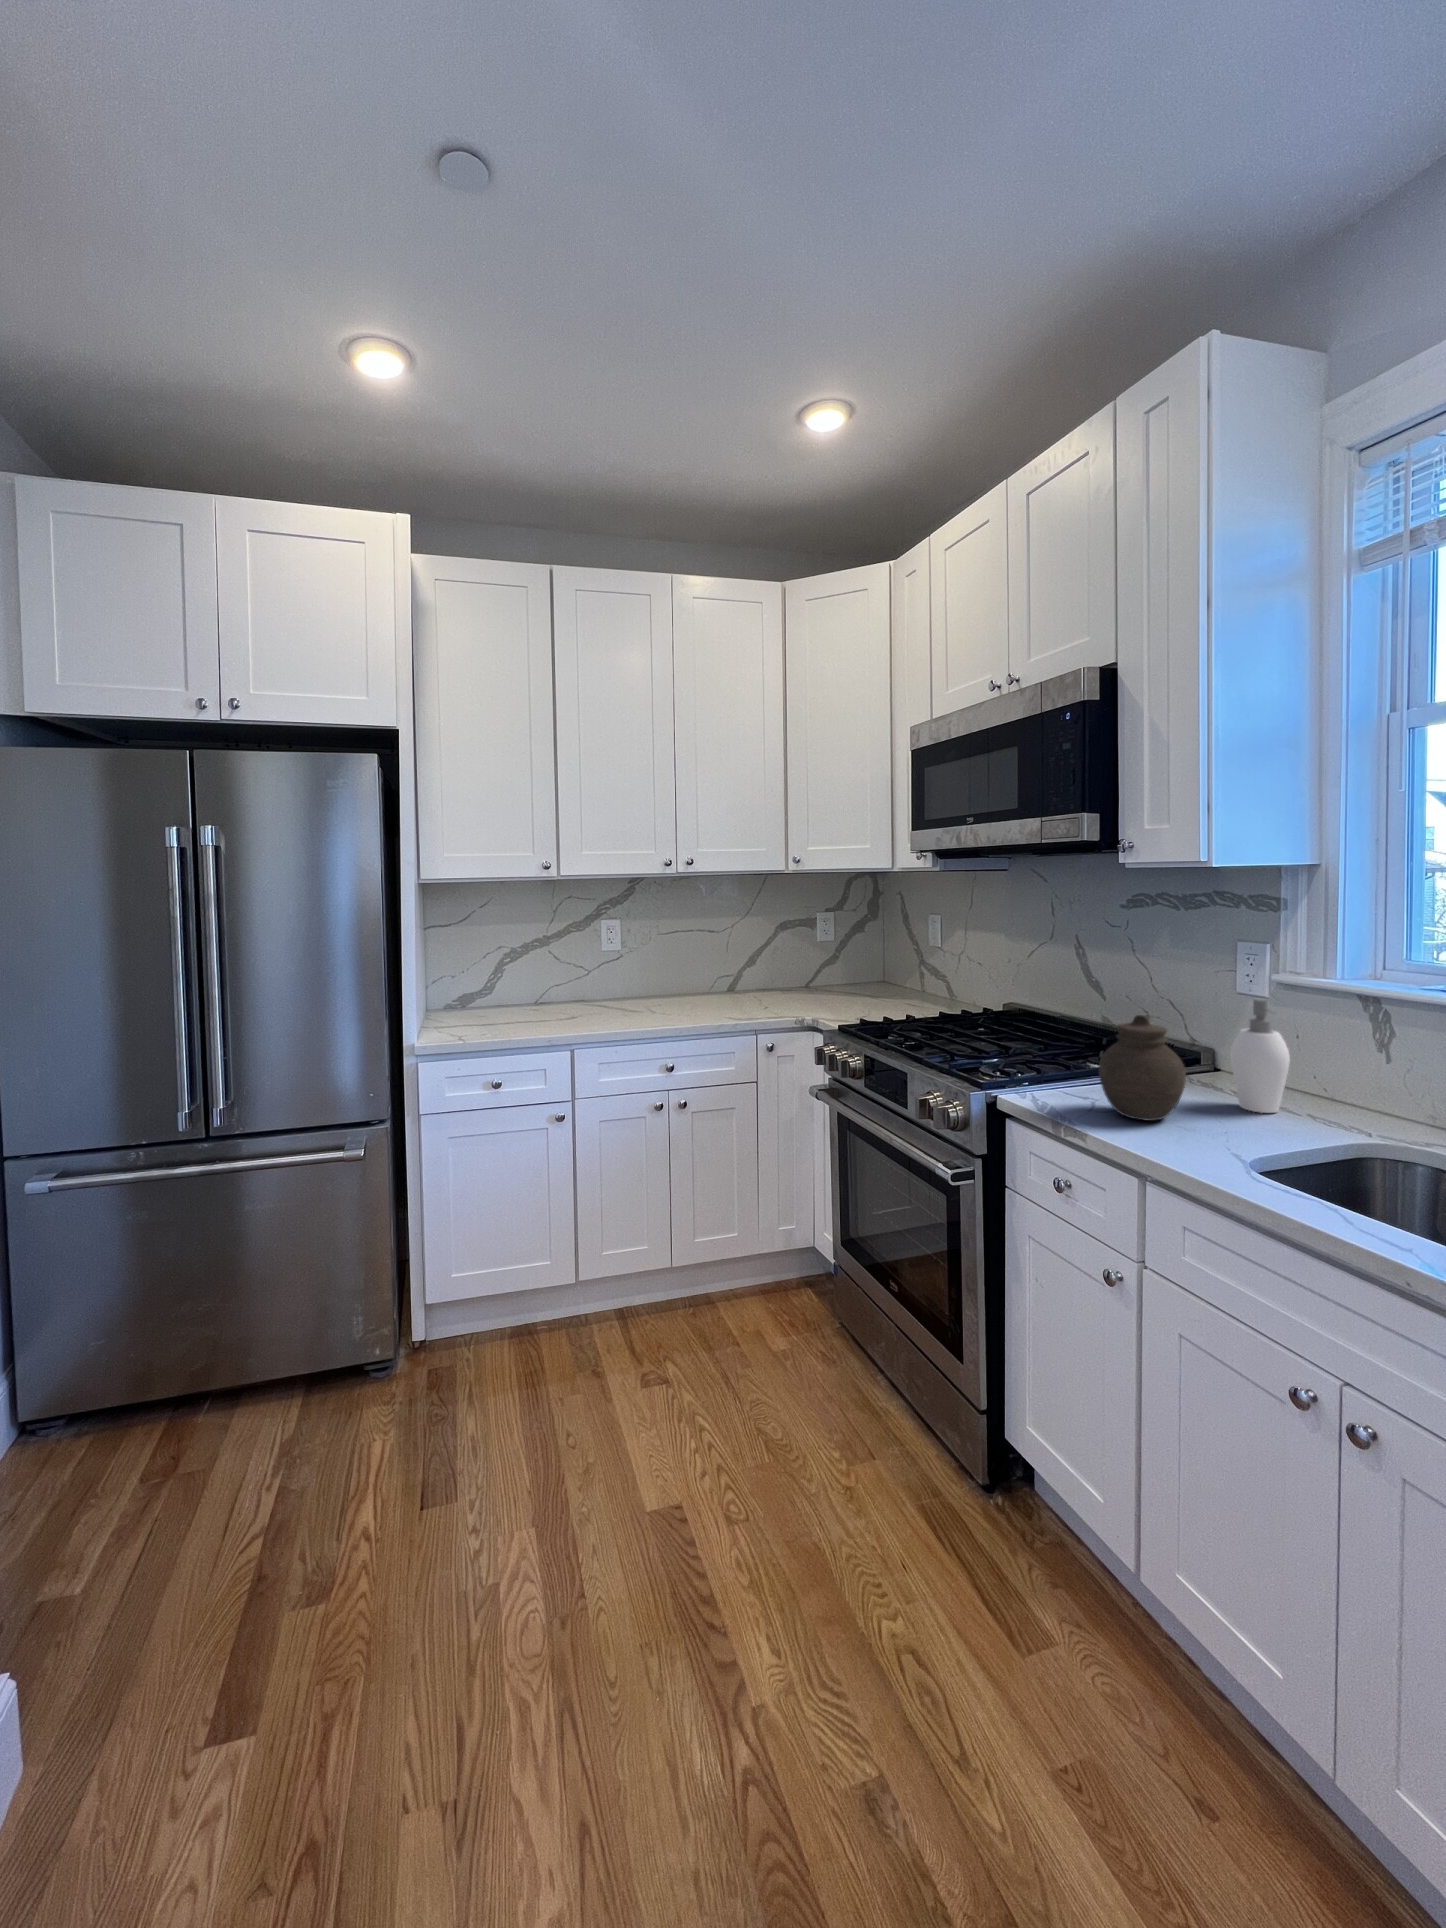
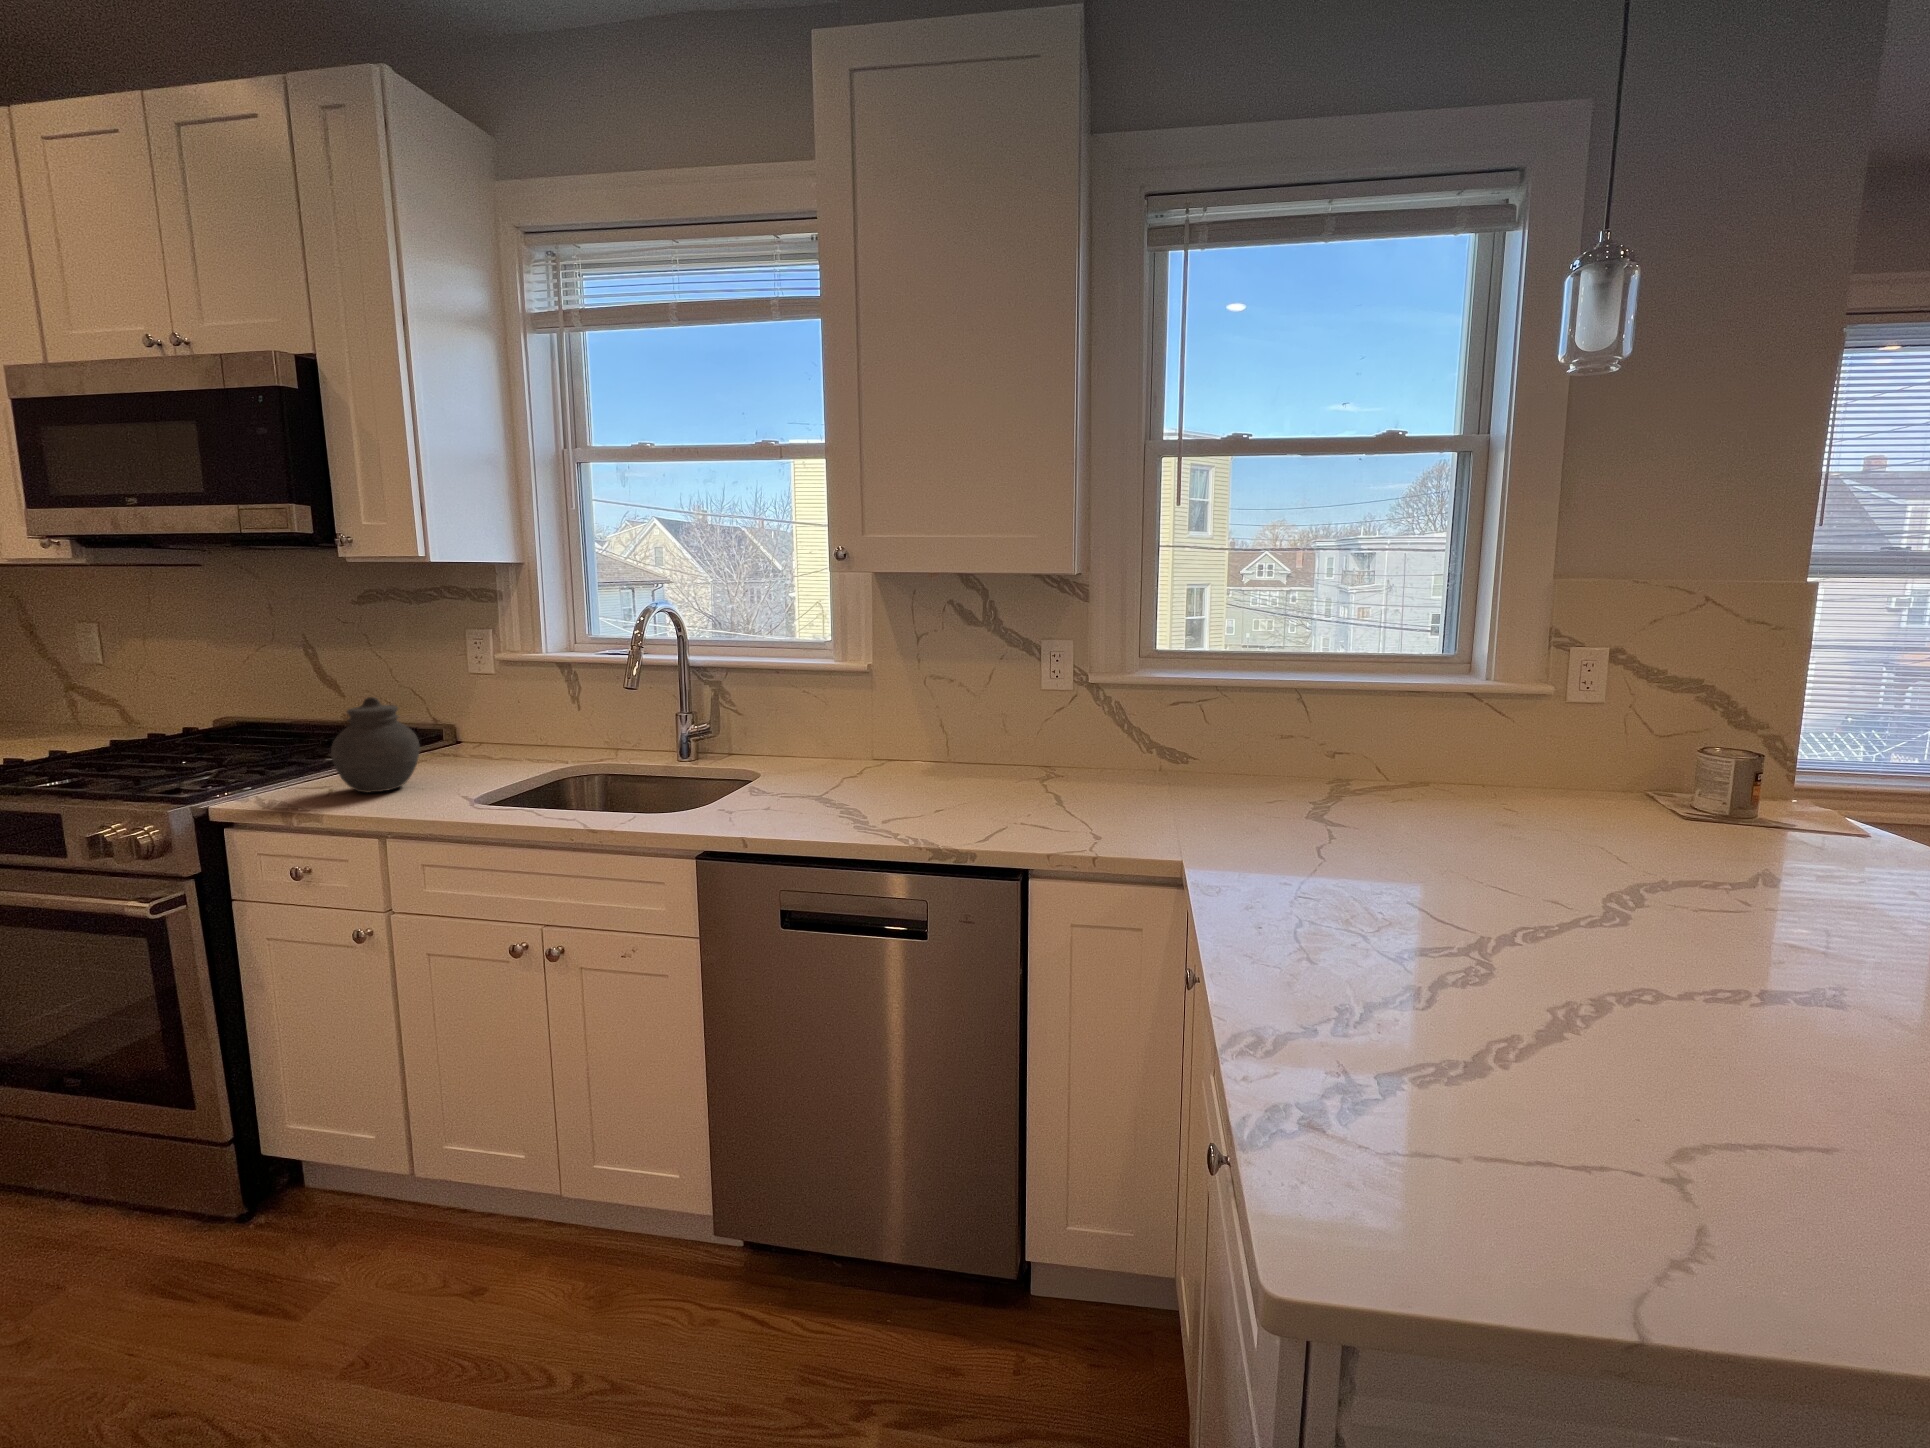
soap dispenser: present [1230,999,1290,1113] -> none [461,673,508,766]

